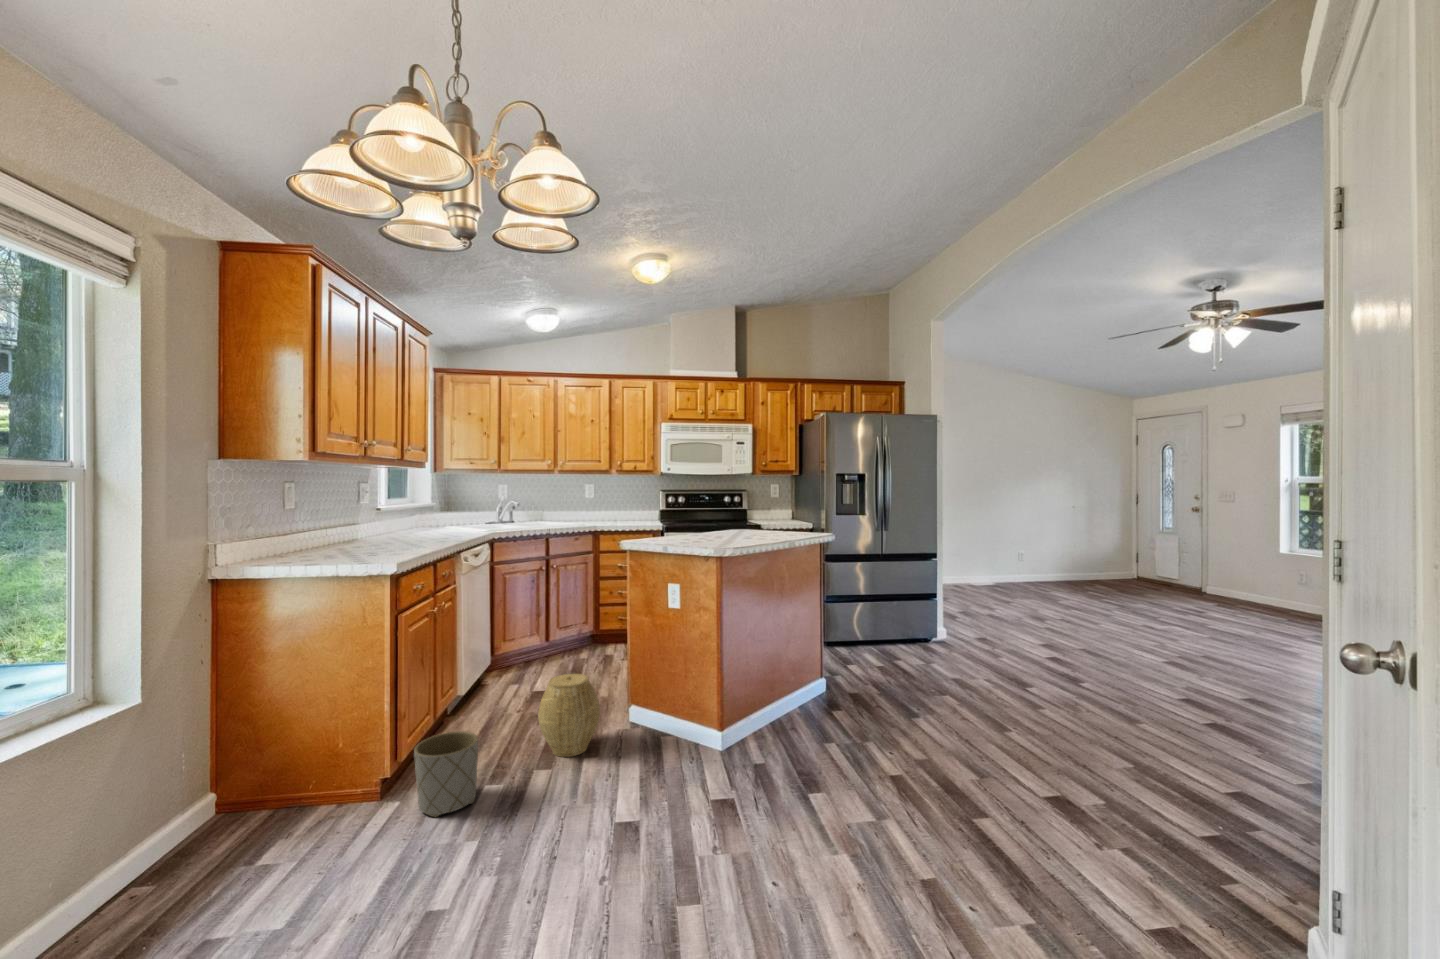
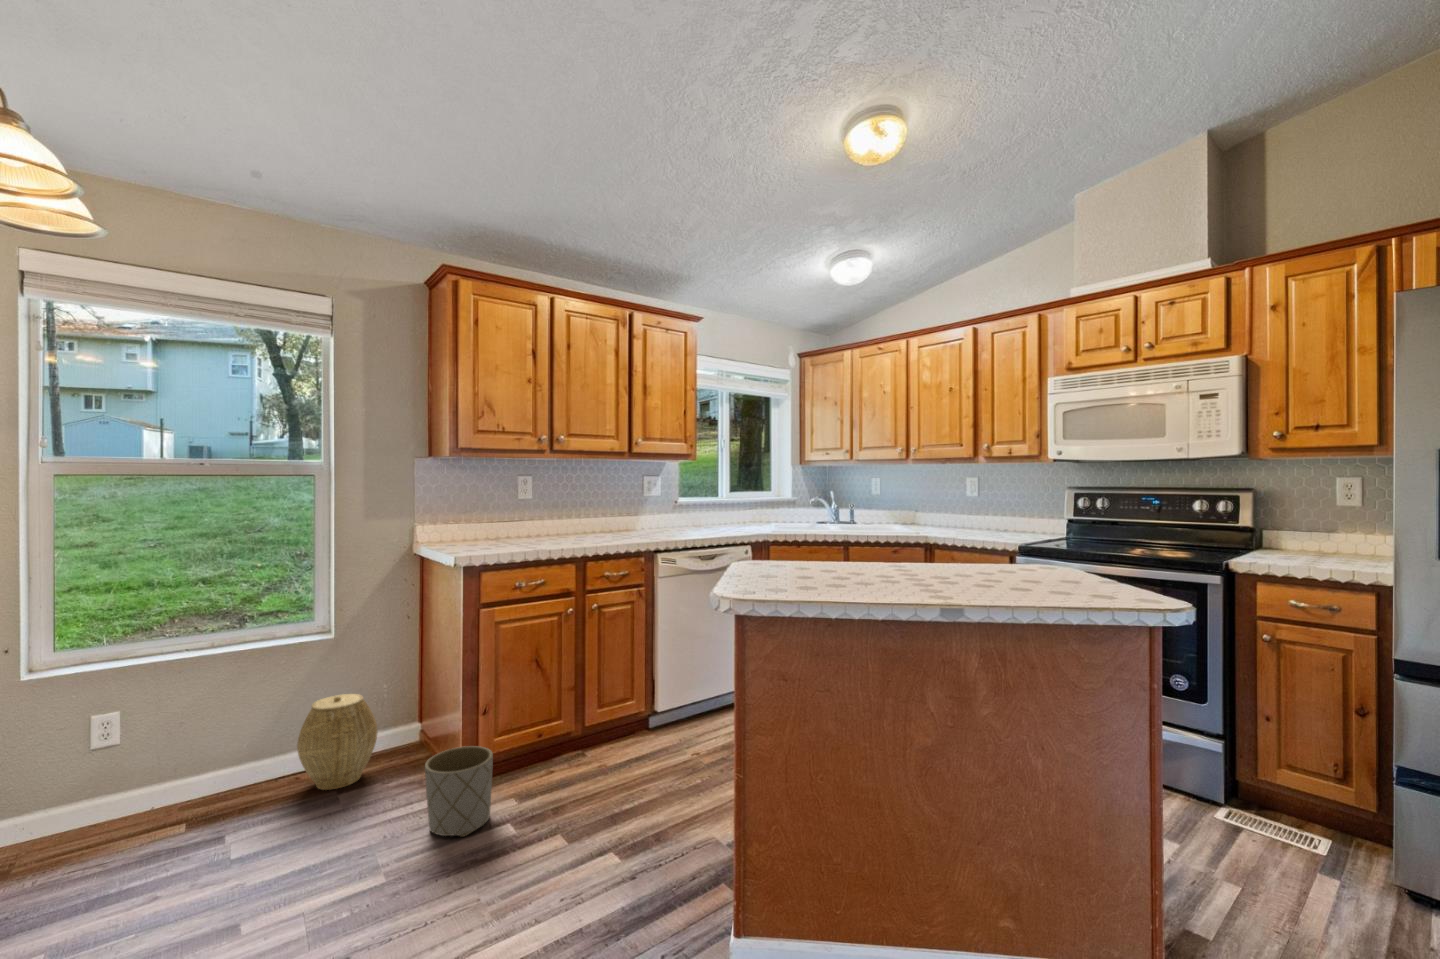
woven basket: present [538,674,600,757] -> present [297,694,377,790]

